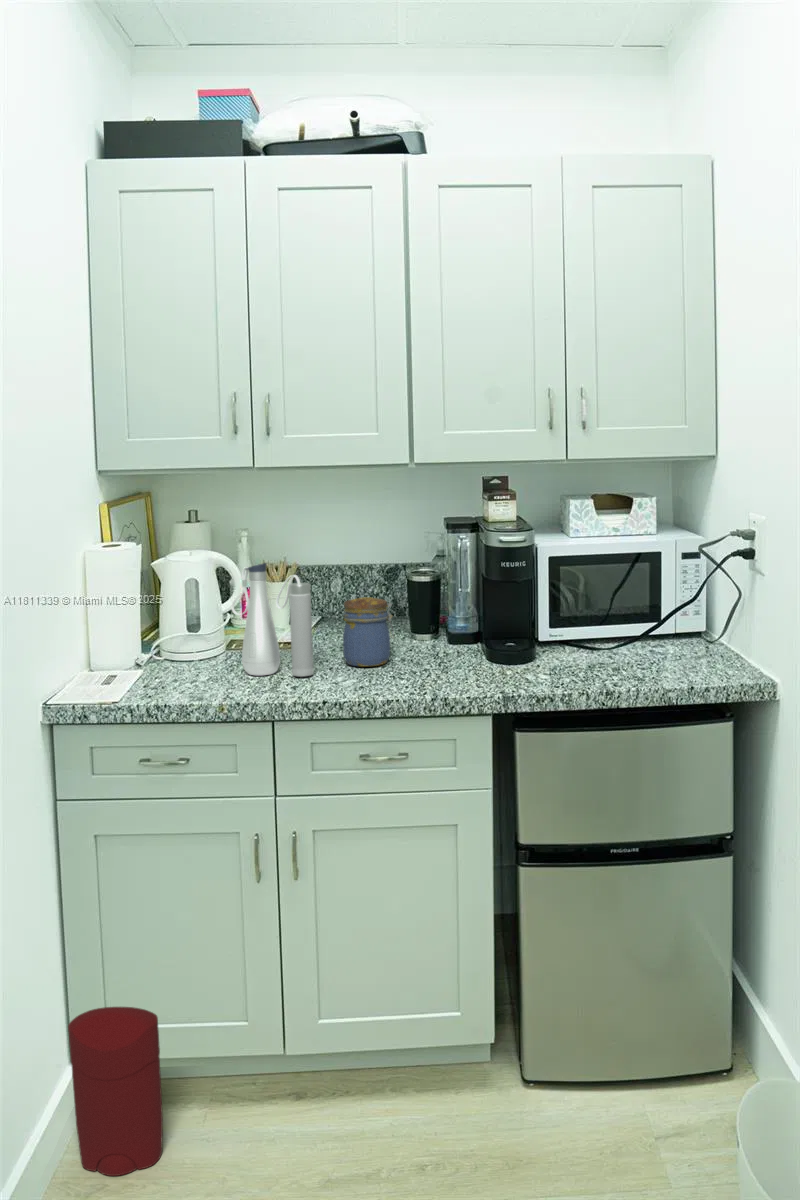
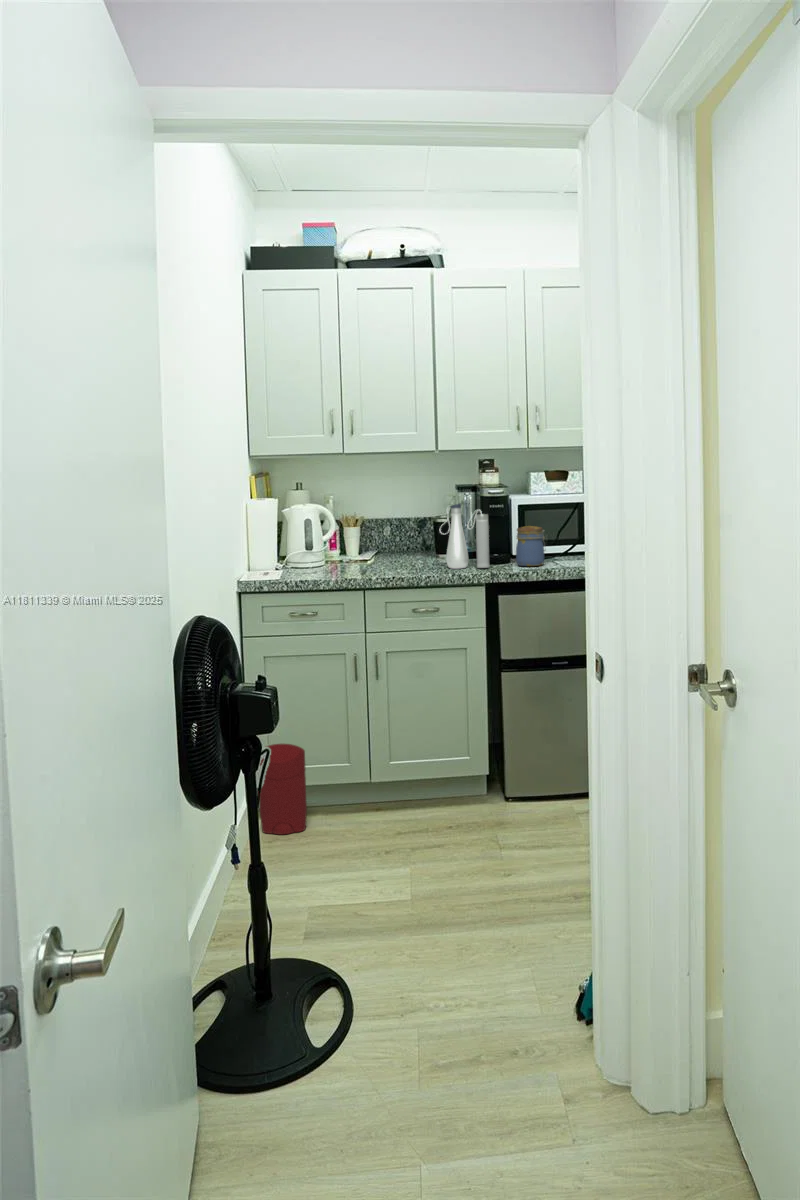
water bottle: present [231,563,314,677] -> present [441,503,489,569]
jar: present [343,598,394,667] -> present [516,526,545,566]

